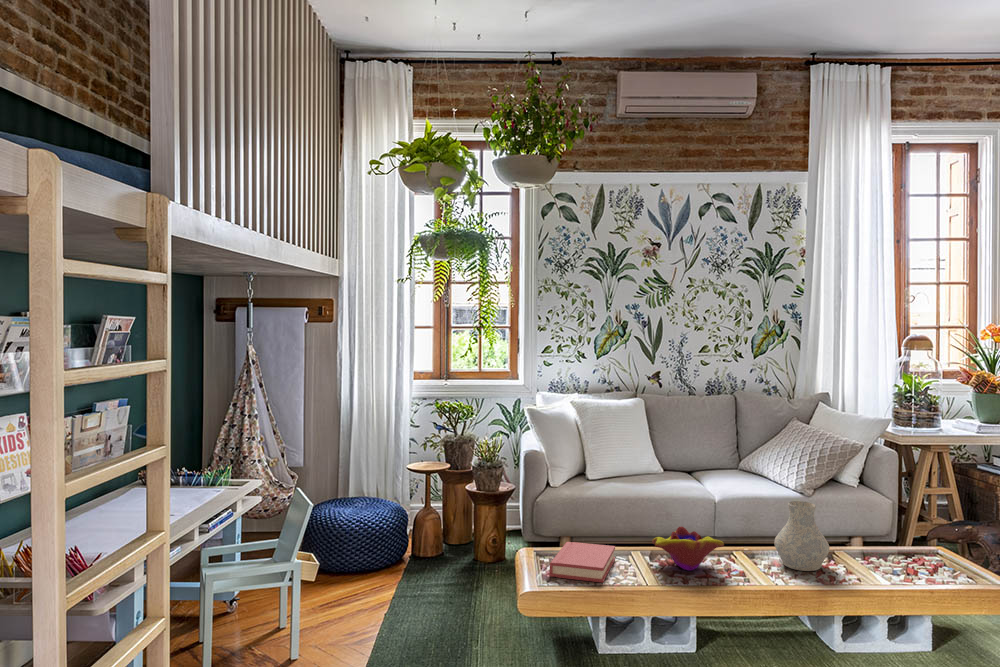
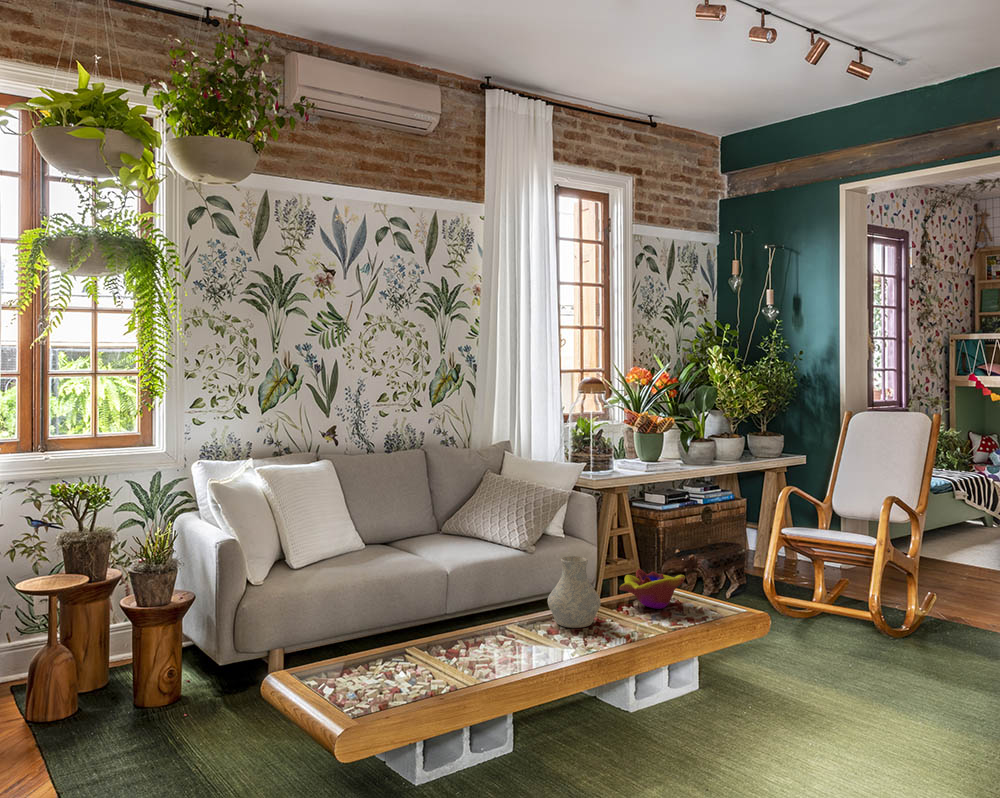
decorative bowl: present [652,527,724,571] -> present [619,569,685,609]
hardback book: present [550,542,615,583] -> none [337,640,417,692]

